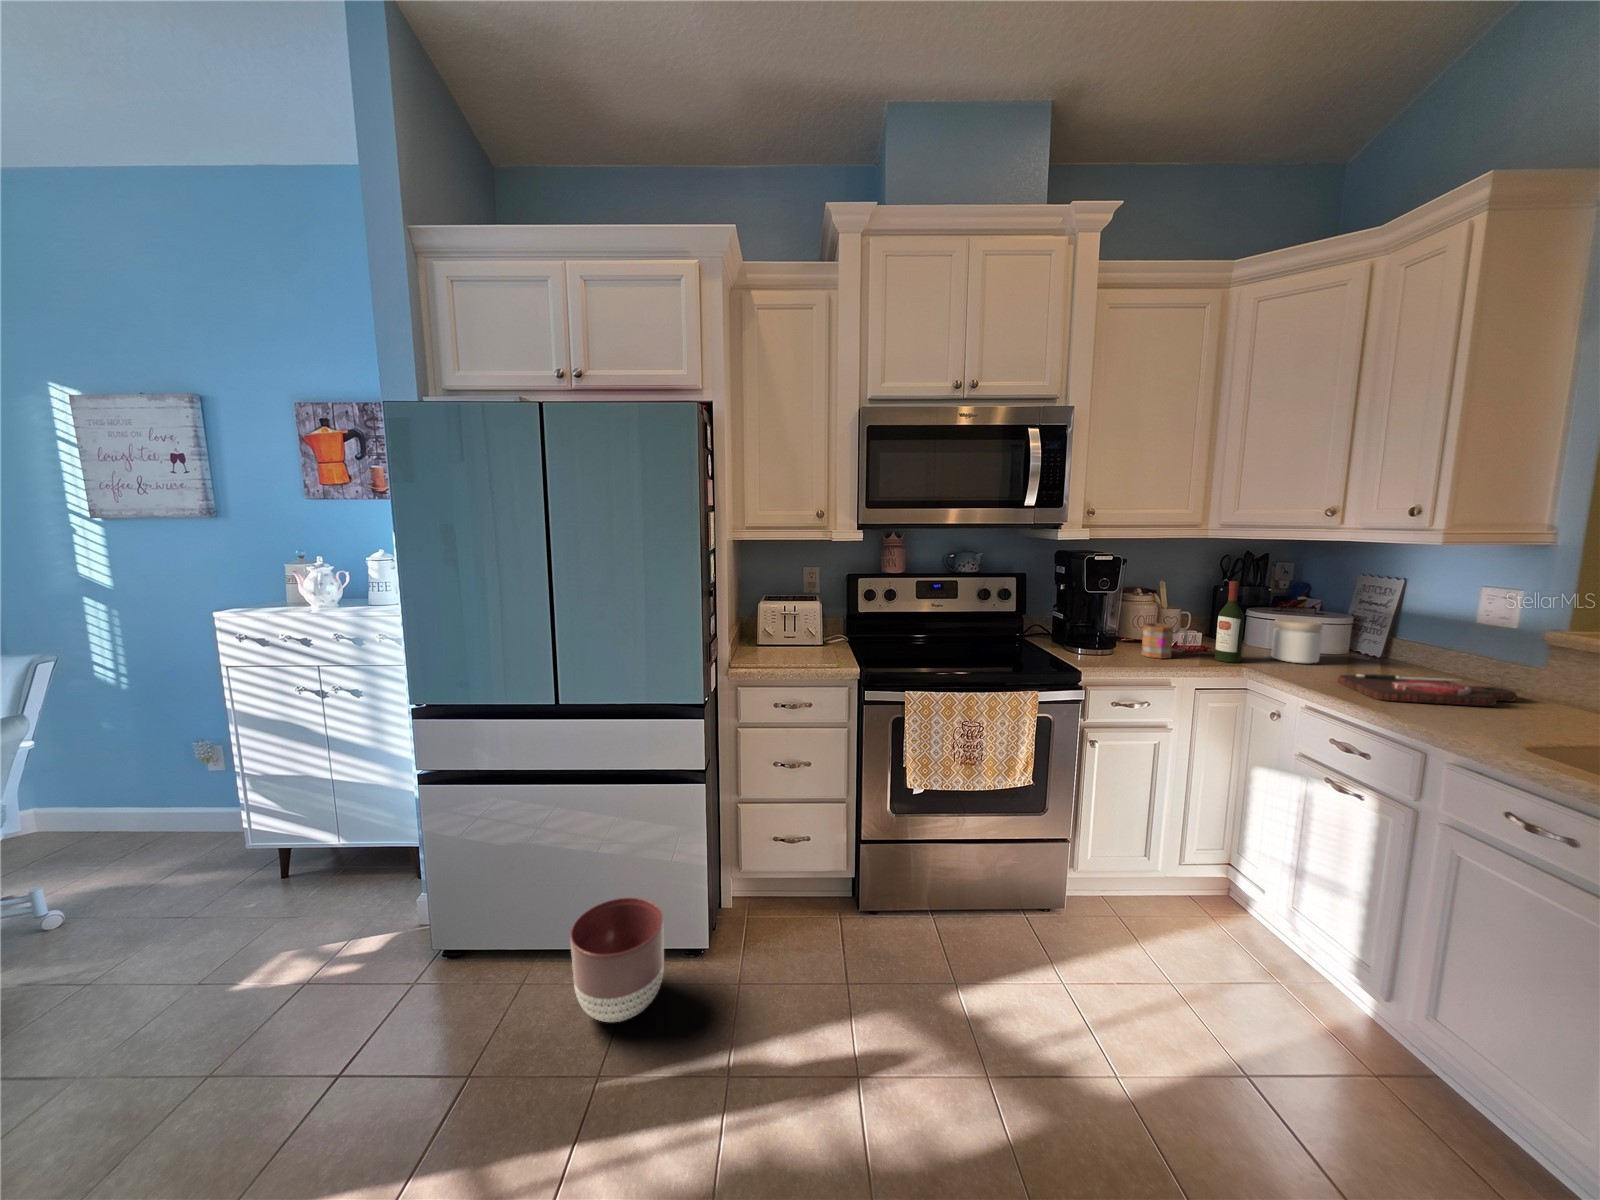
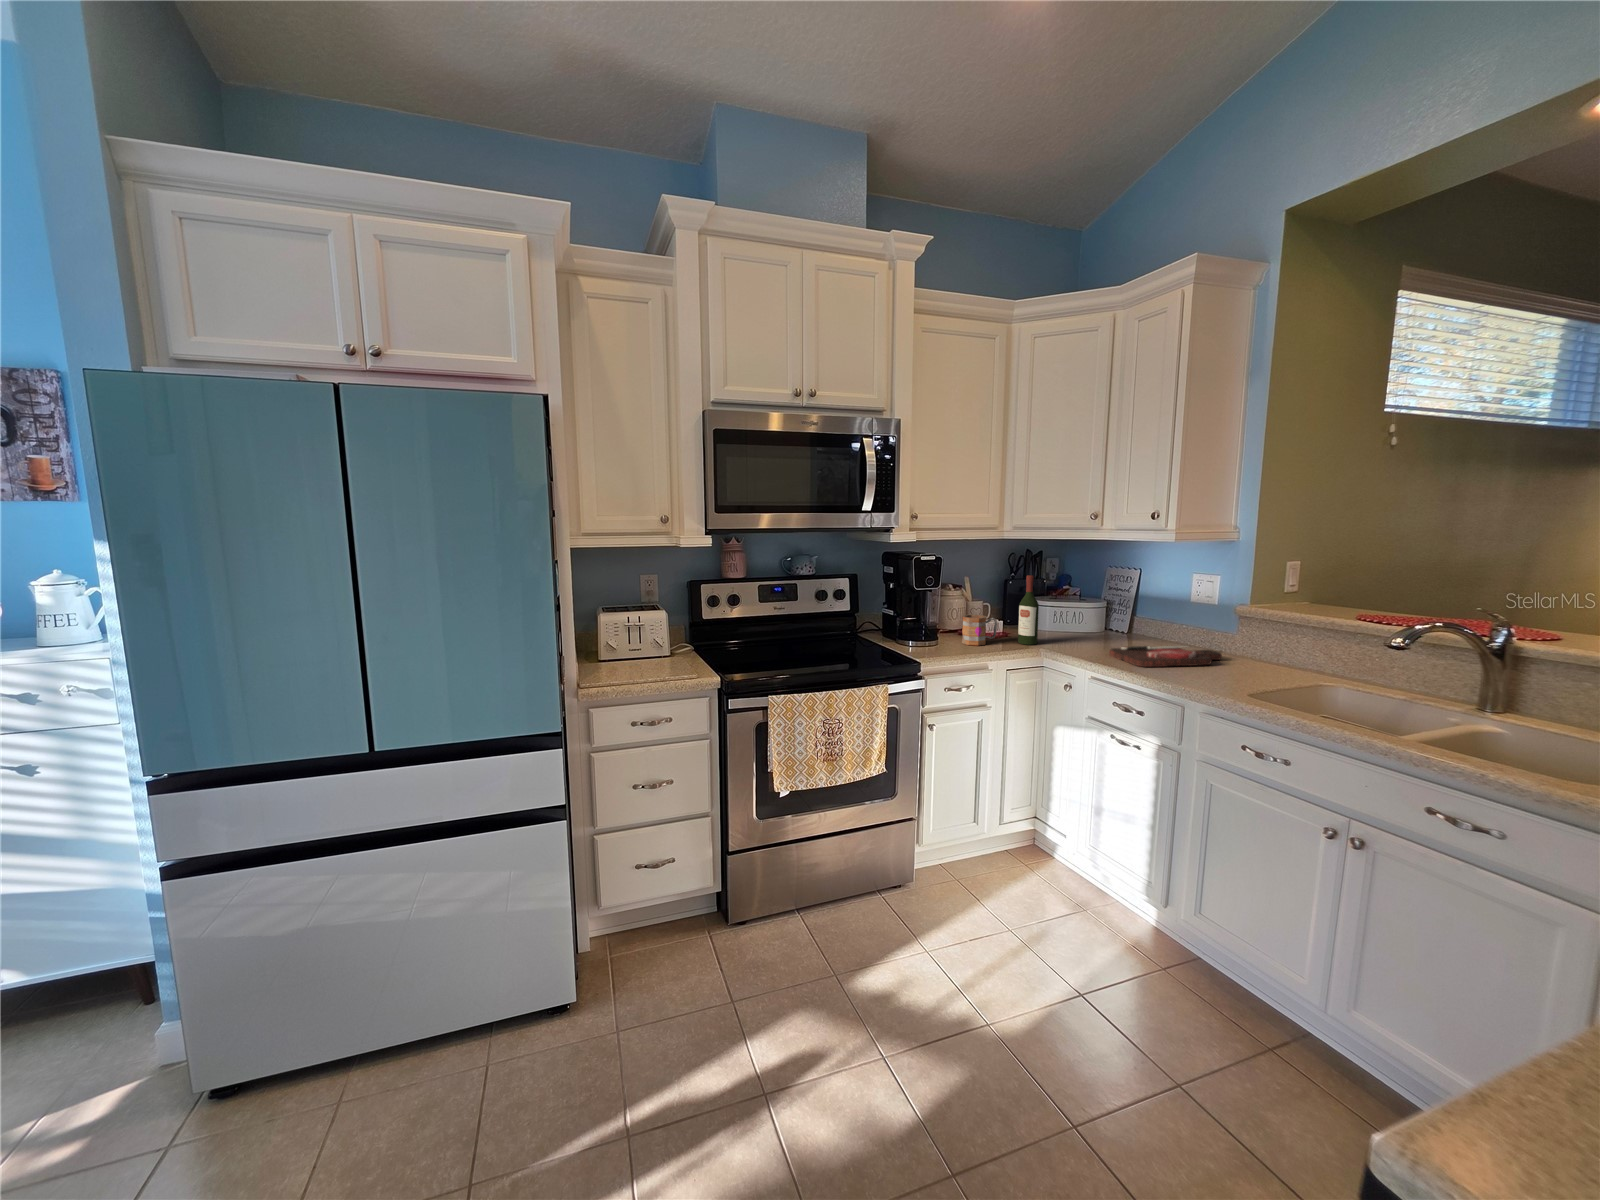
jar: present [1271,618,1323,663] -> none [1057,604,1093,641]
planter: present [570,897,664,1022] -> none [408,963,528,1117]

